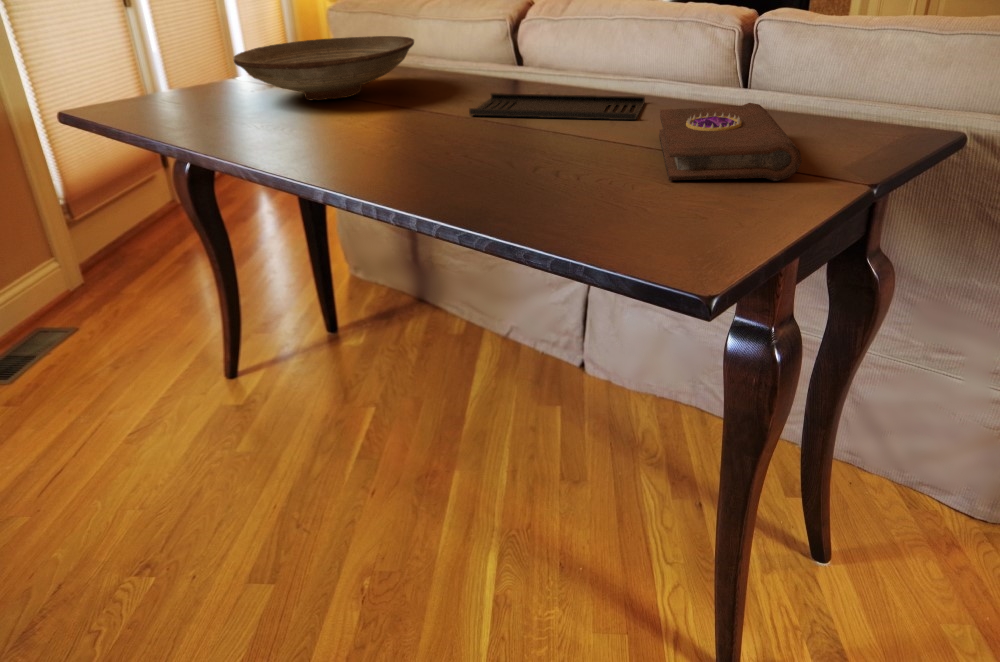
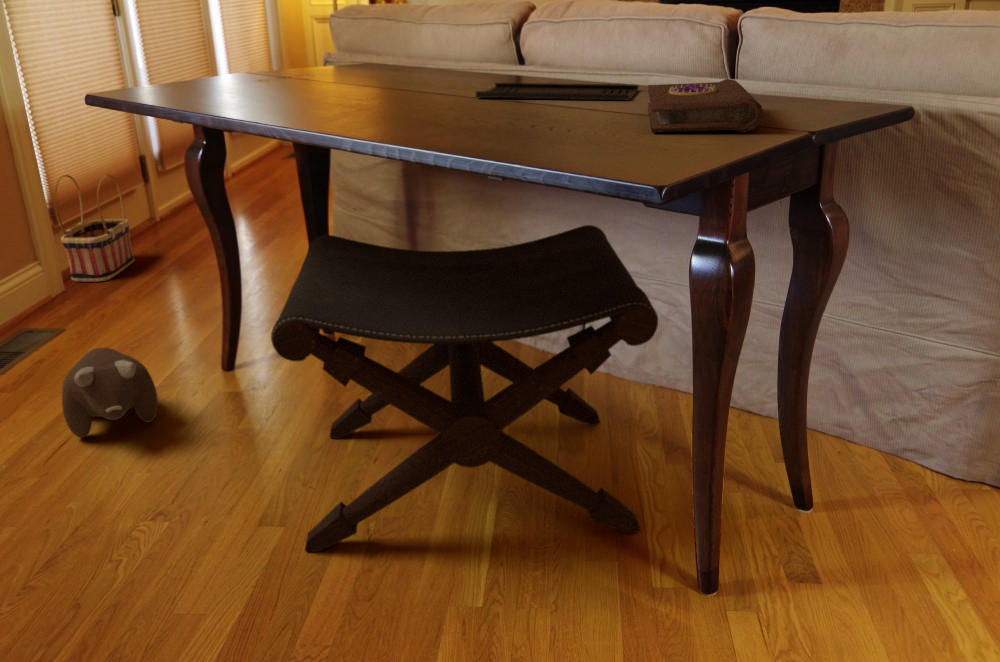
decorative bowl: present [234,36,414,100] -> none [254,34,423,89]
basket: none [65,169,152,274] -> present [54,175,135,282]
footstool: none [241,250,672,616] -> present [271,225,658,552]
plush toy: none [53,373,156,466] -> present [62,348,158,438]

